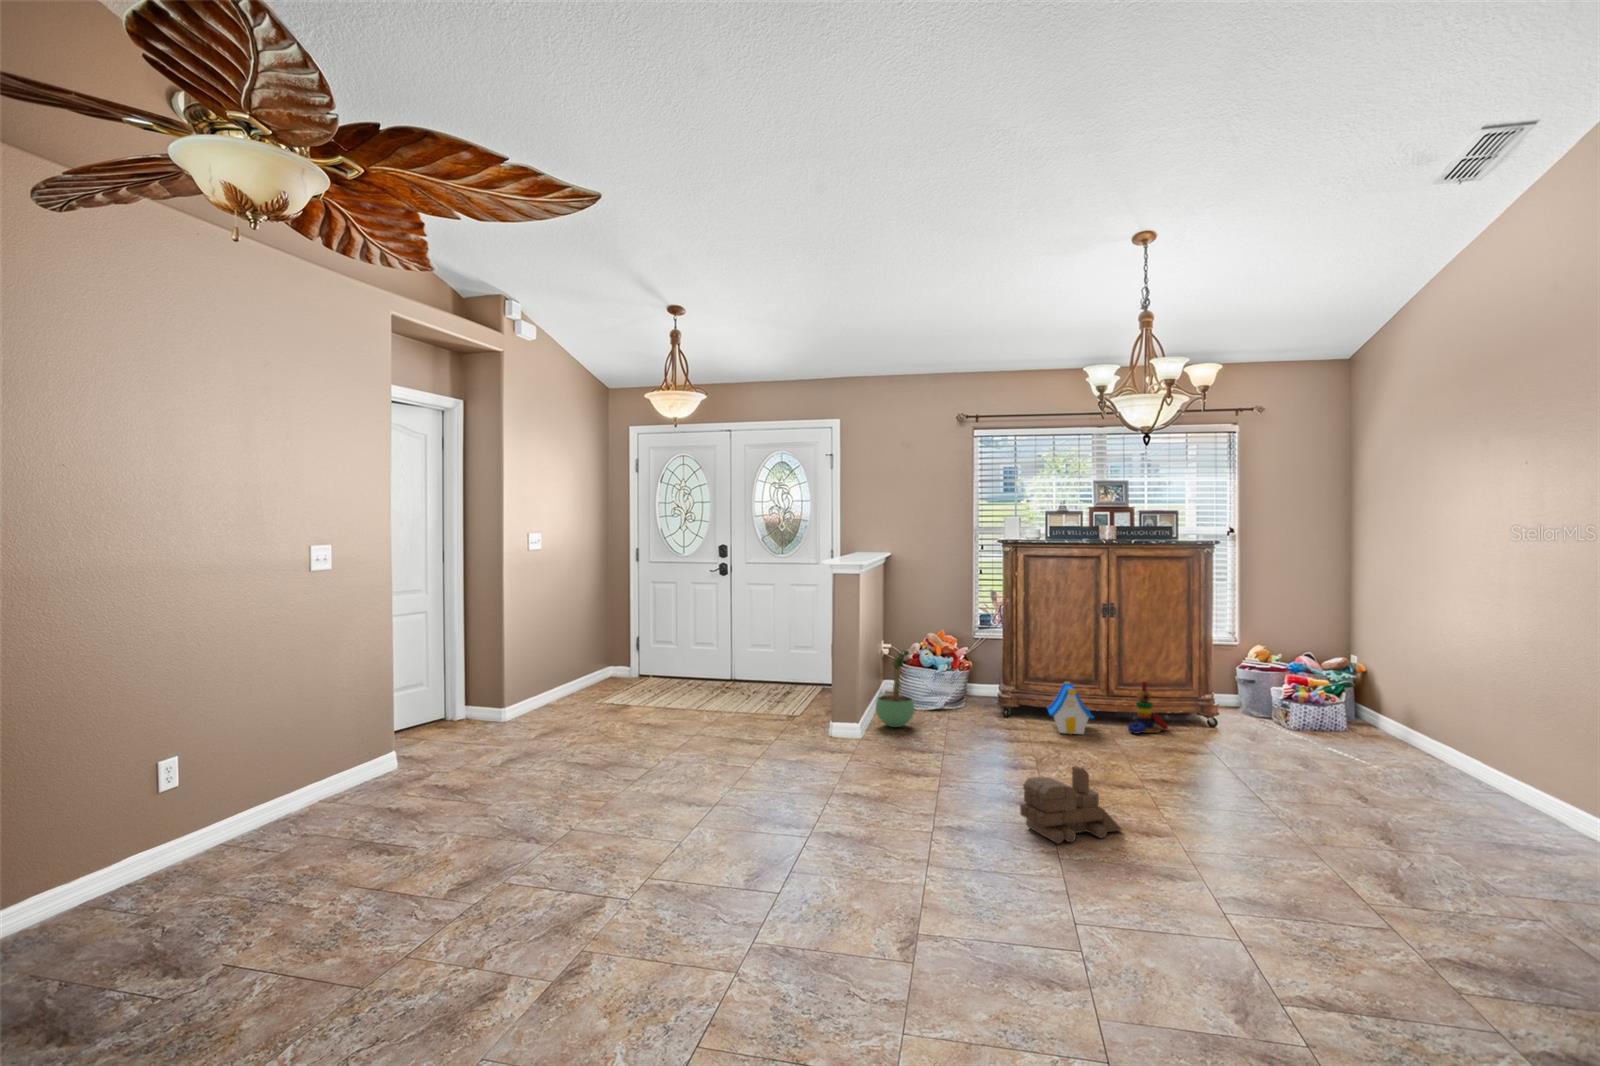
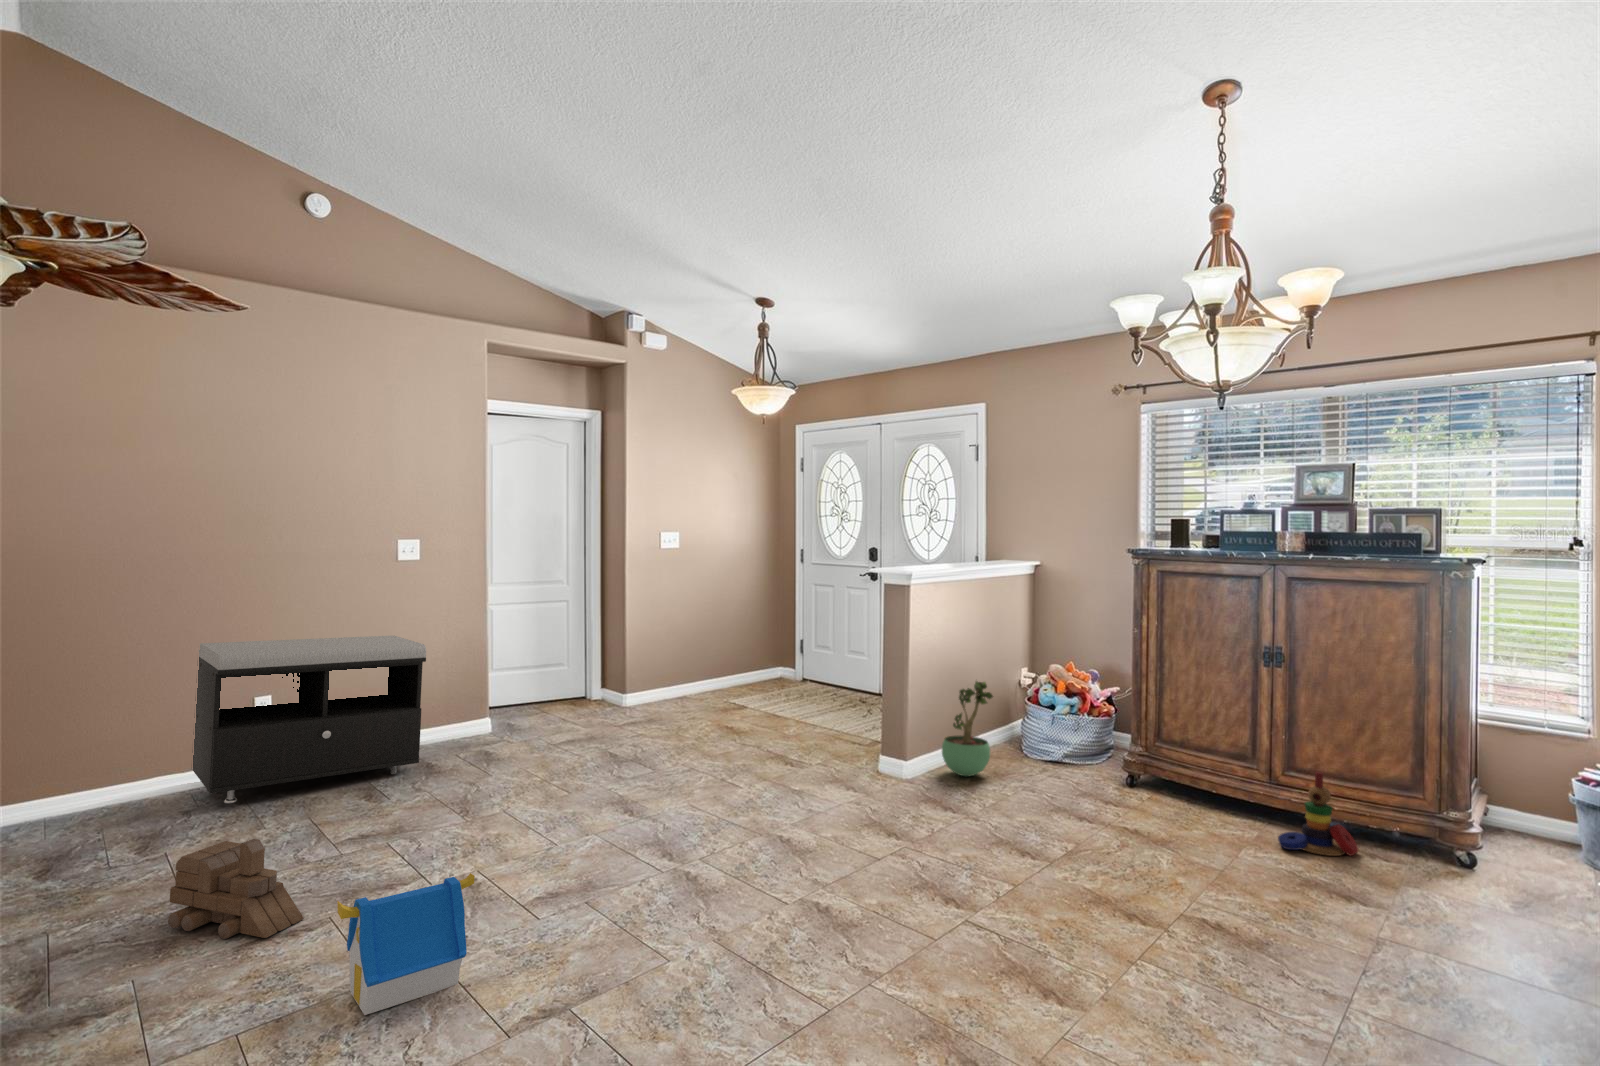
storage bench: none [75,664,403,904] -> present [193,636,426,803]
toy house: present [1047,682,1094,734] -> present [337,873,475,1015]
toy train: present [1020,766,1121,844] -> present [168,839,304,939]

